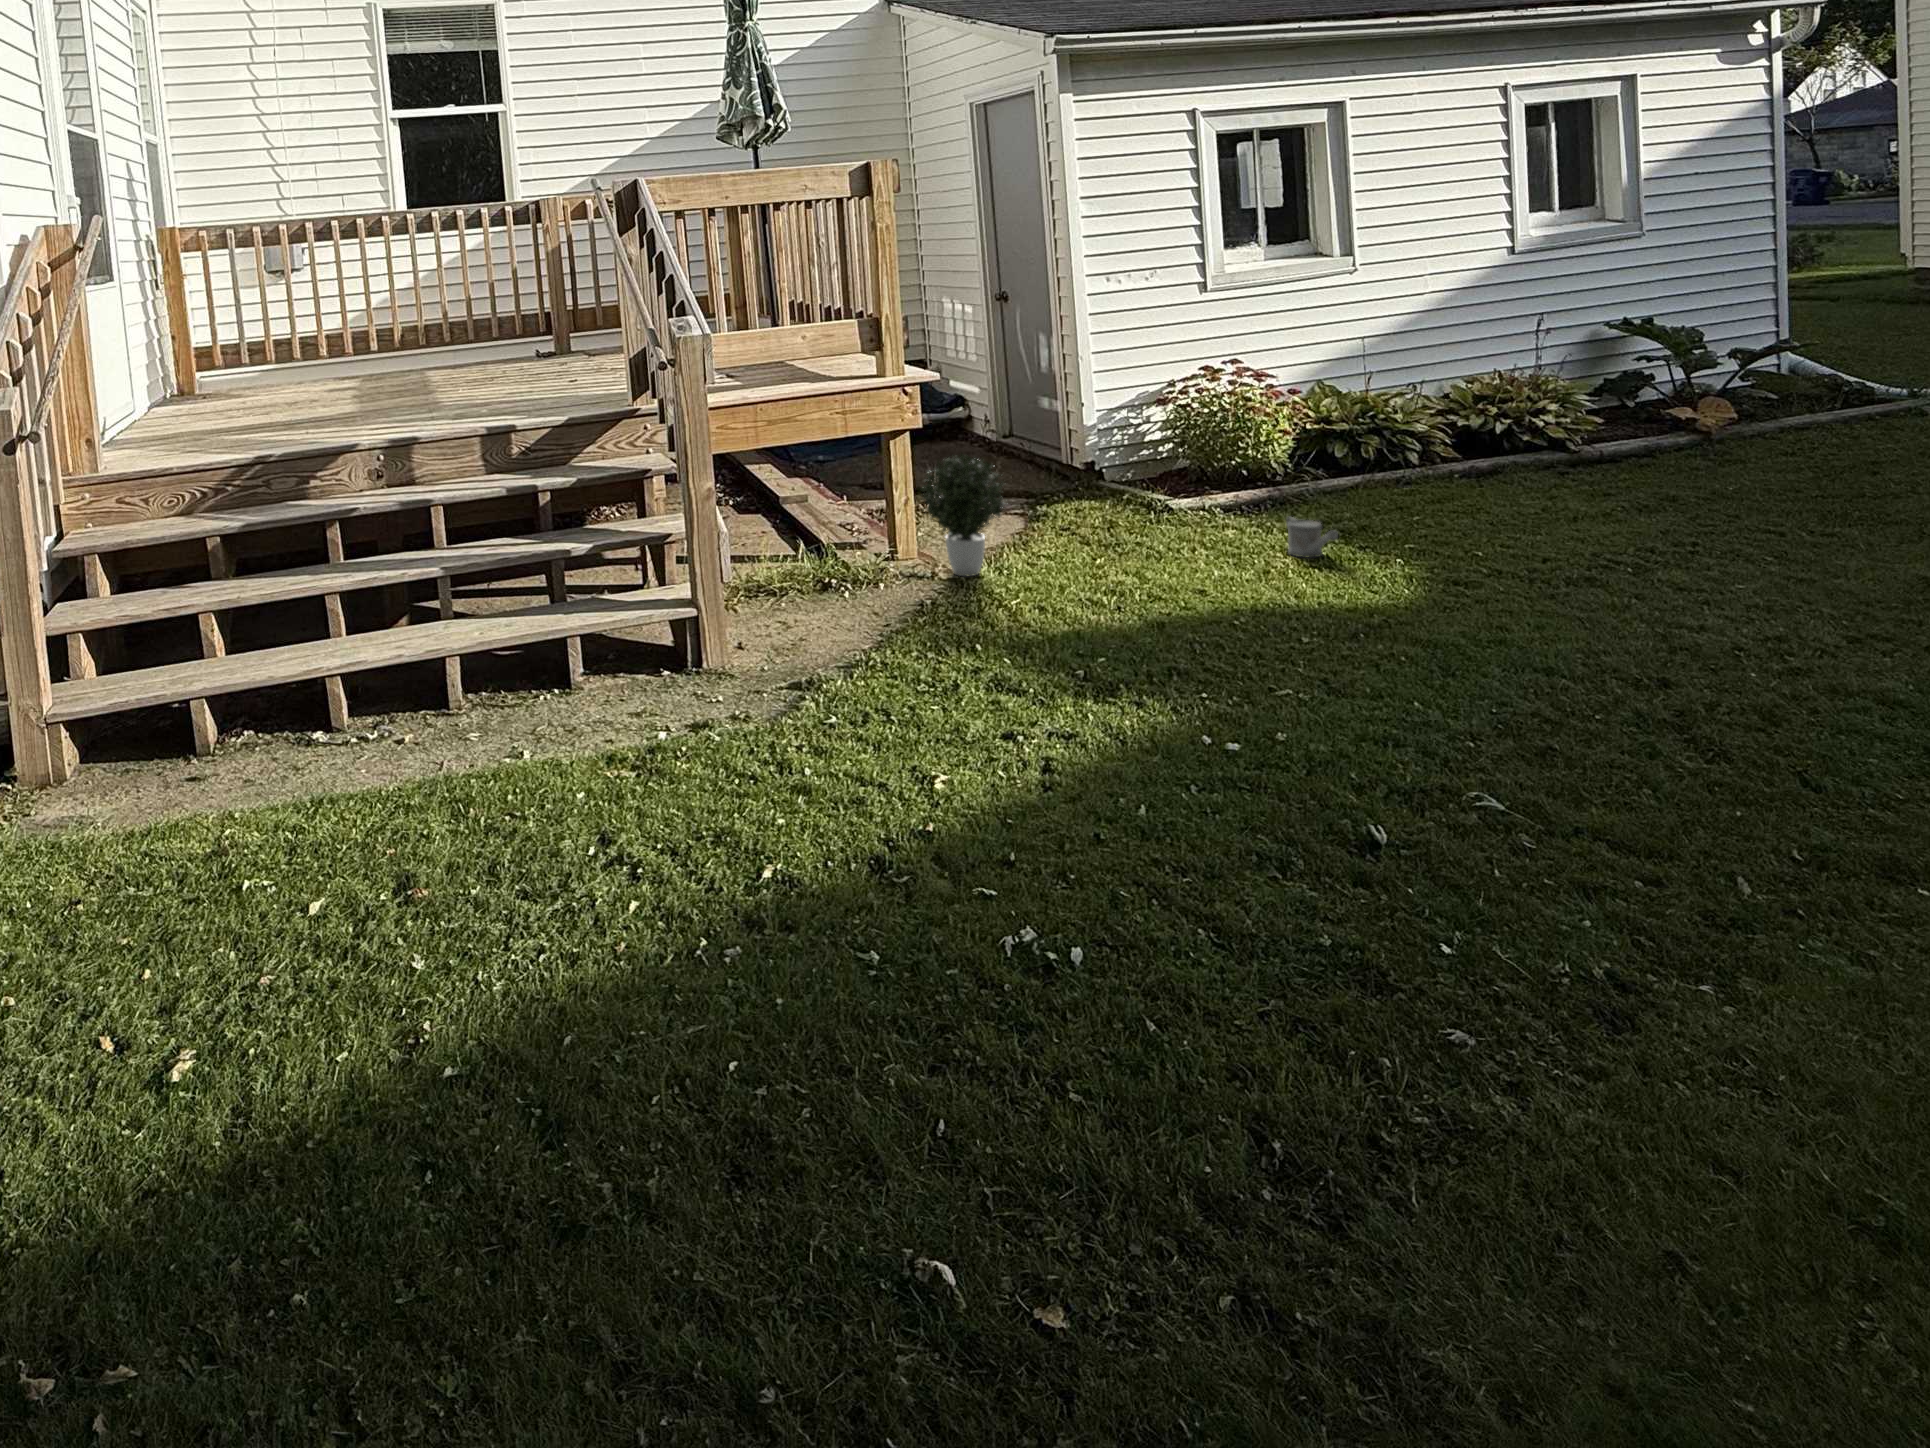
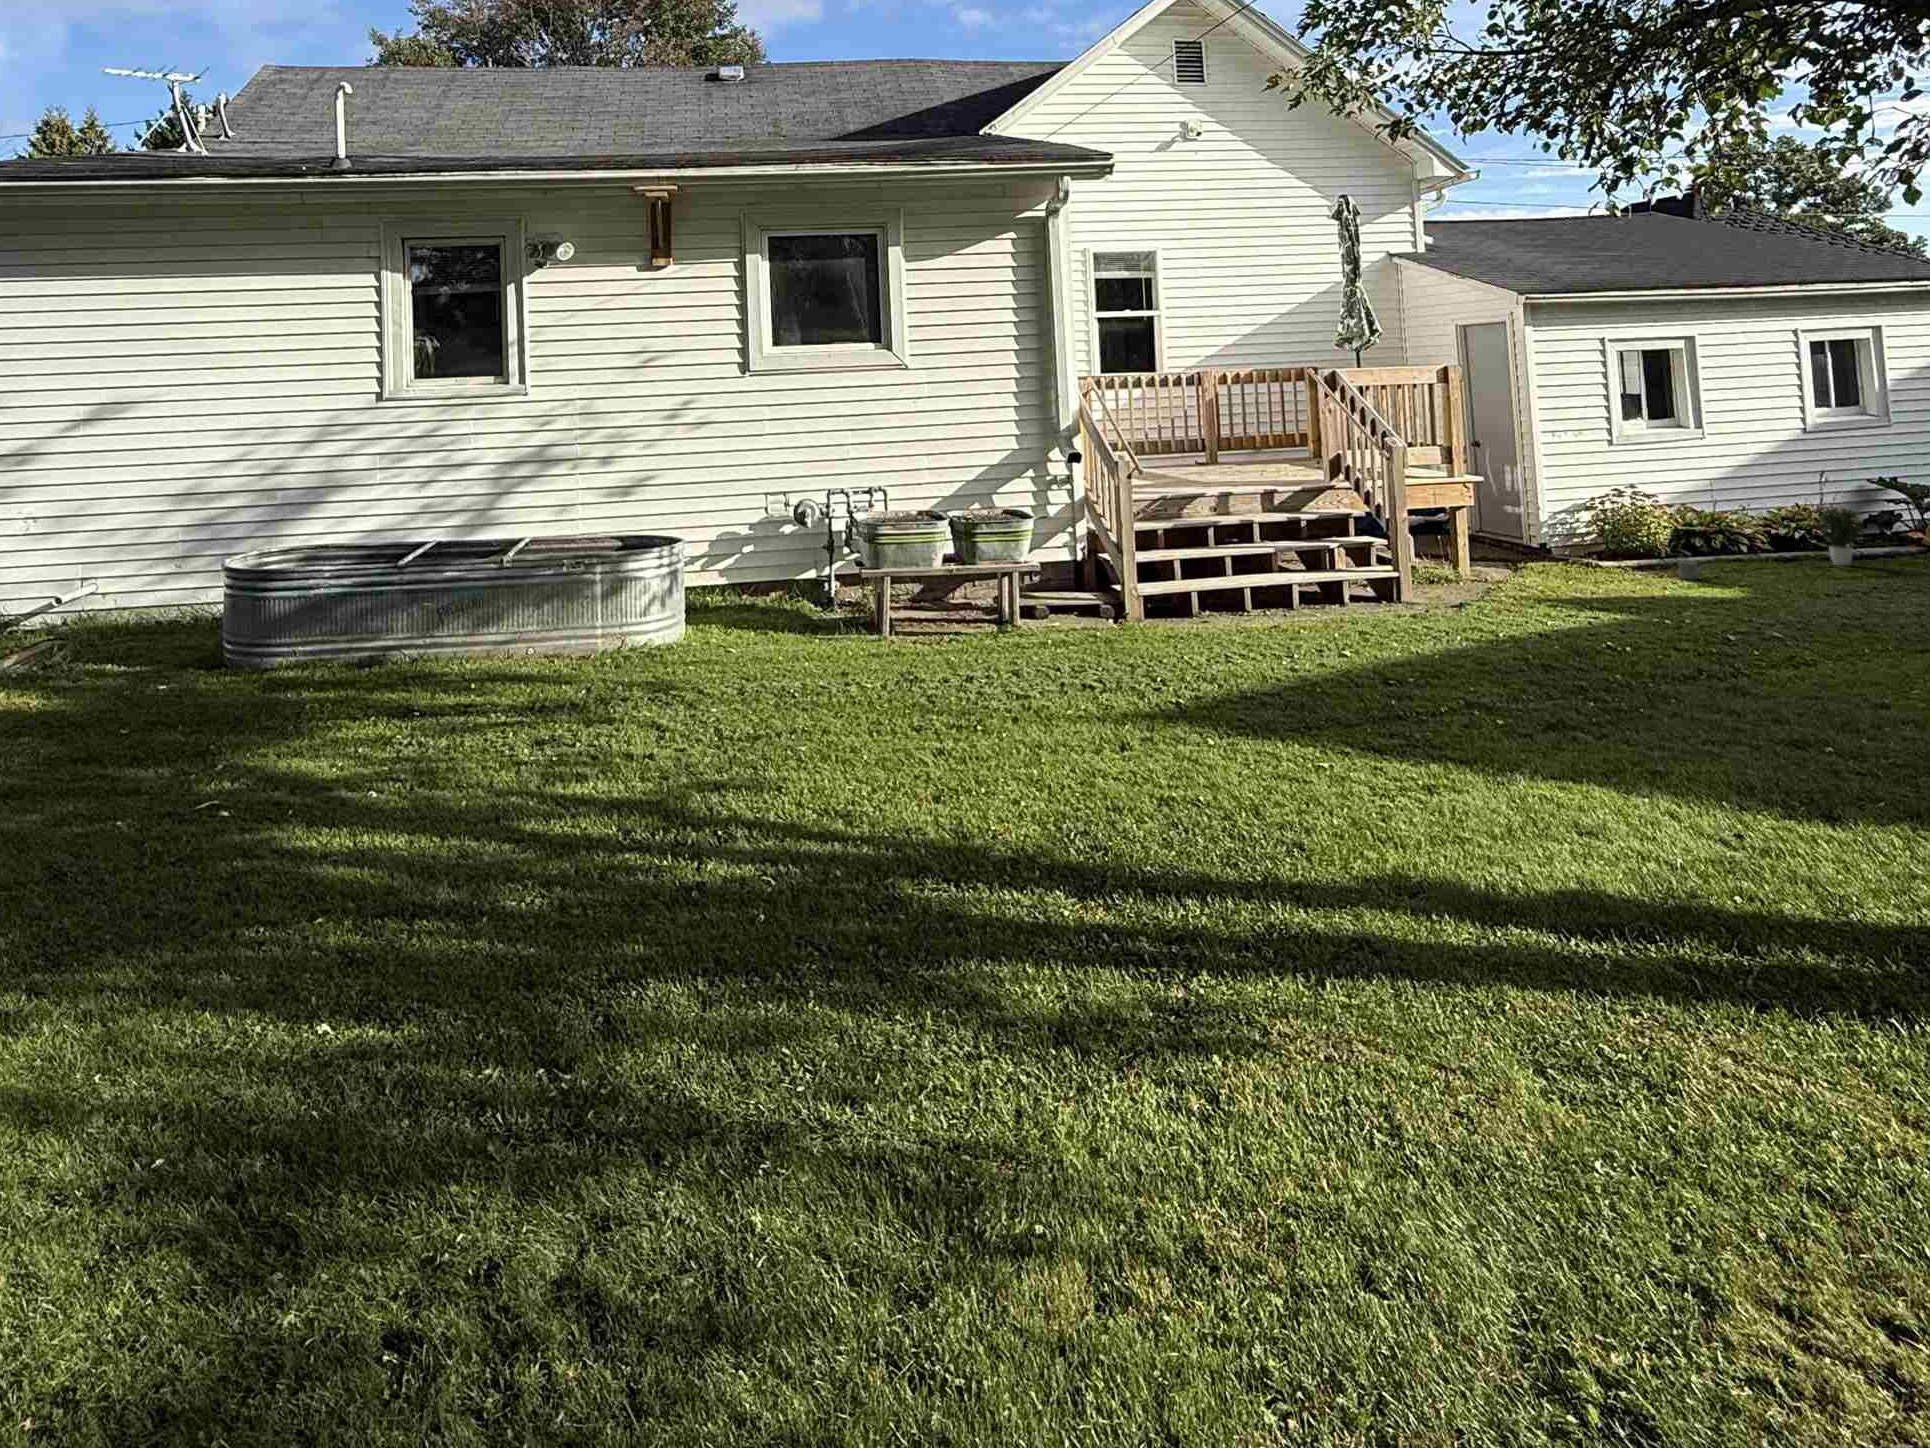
potted plant: present [921,454,1004,576] -> present [1815,507,1864,566]

